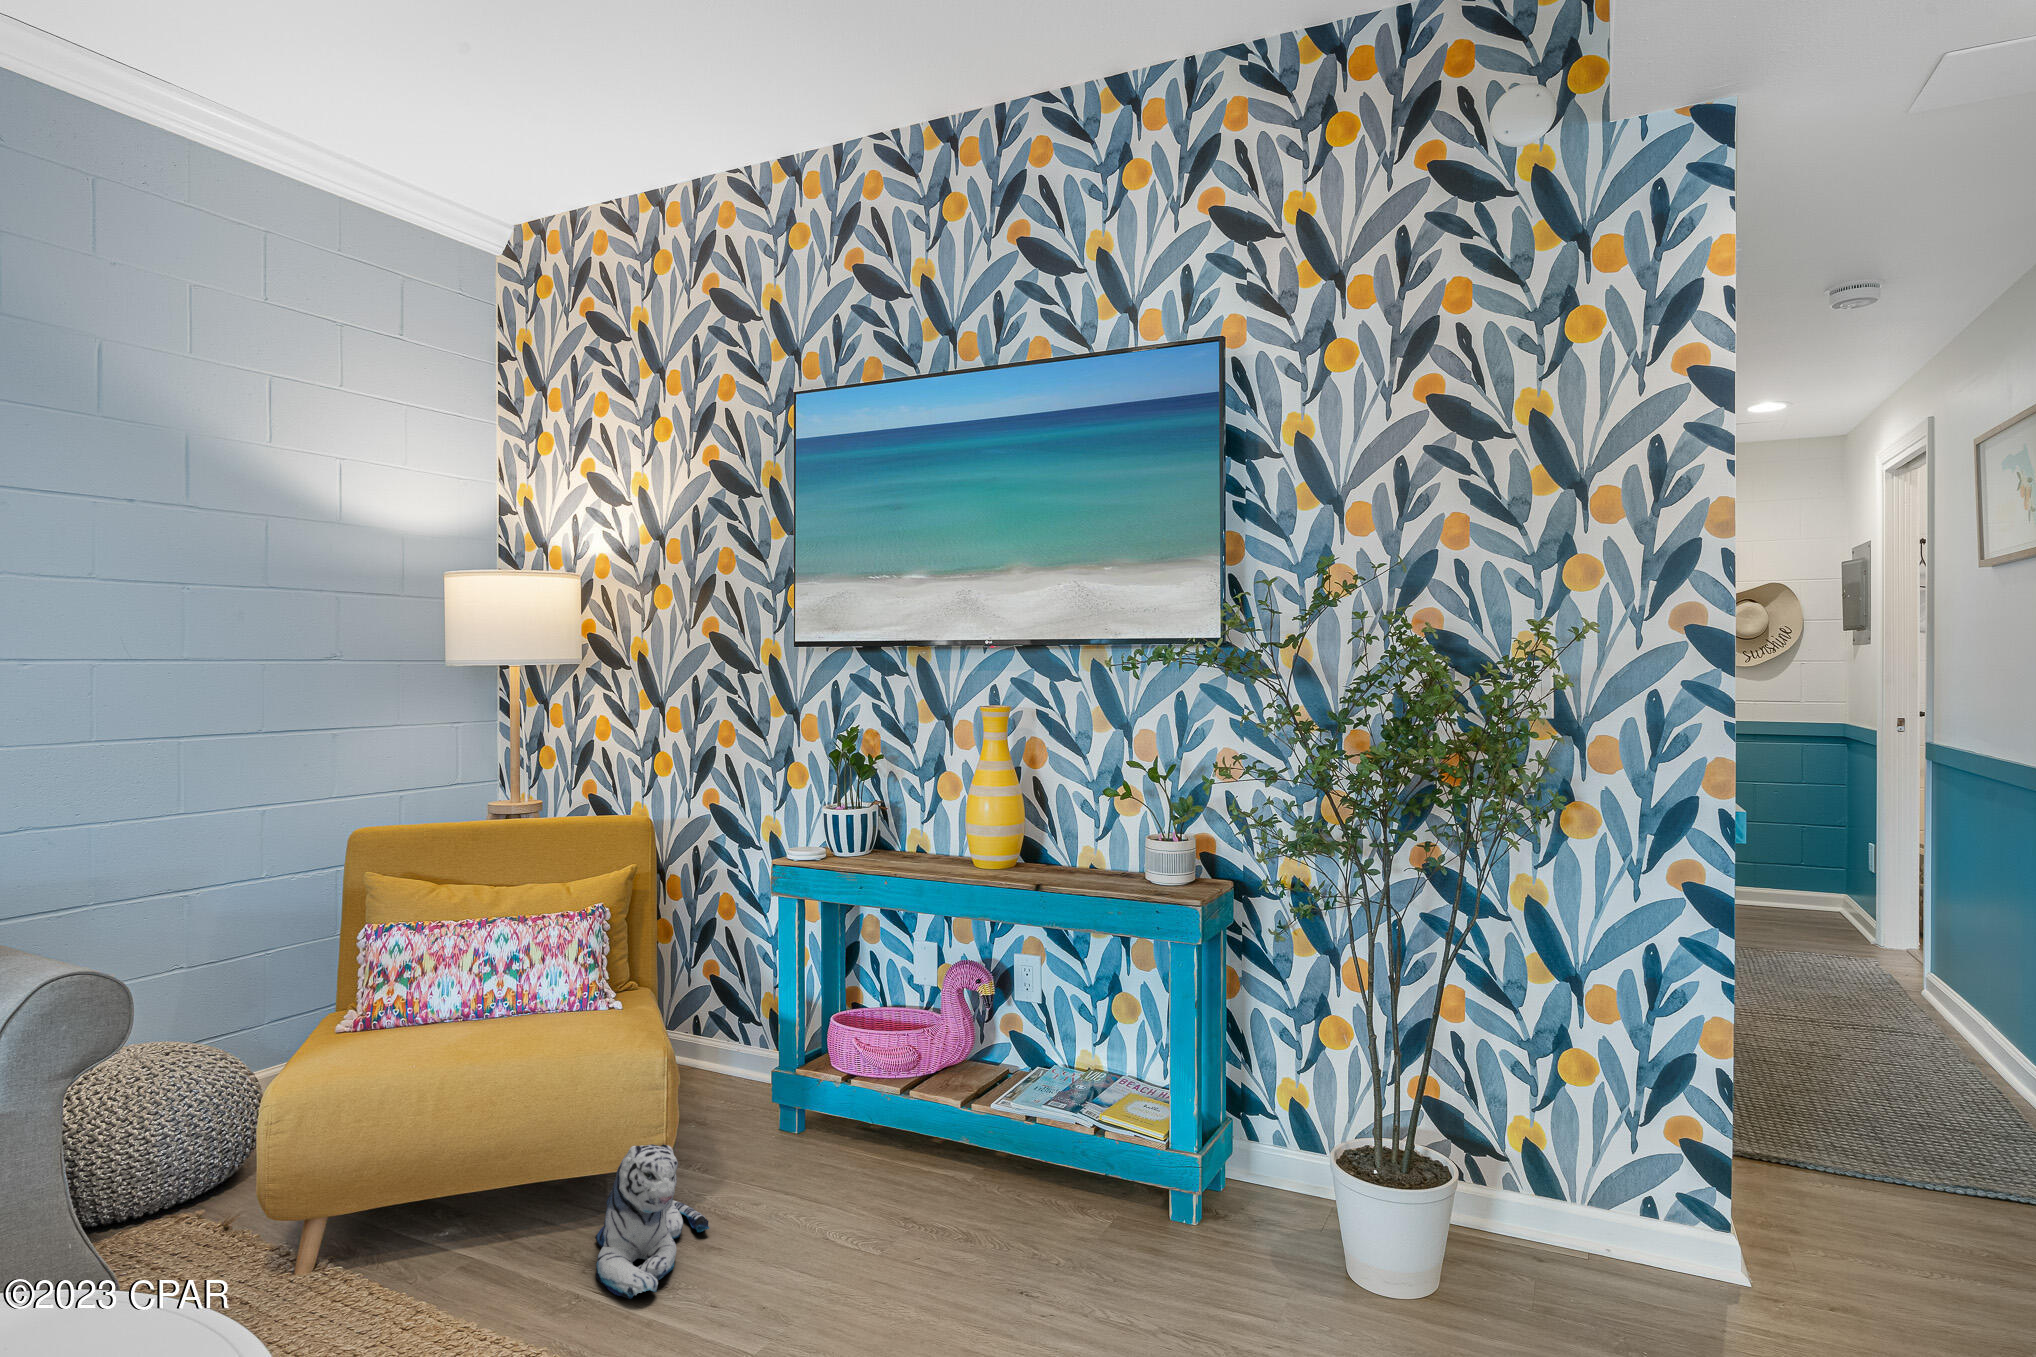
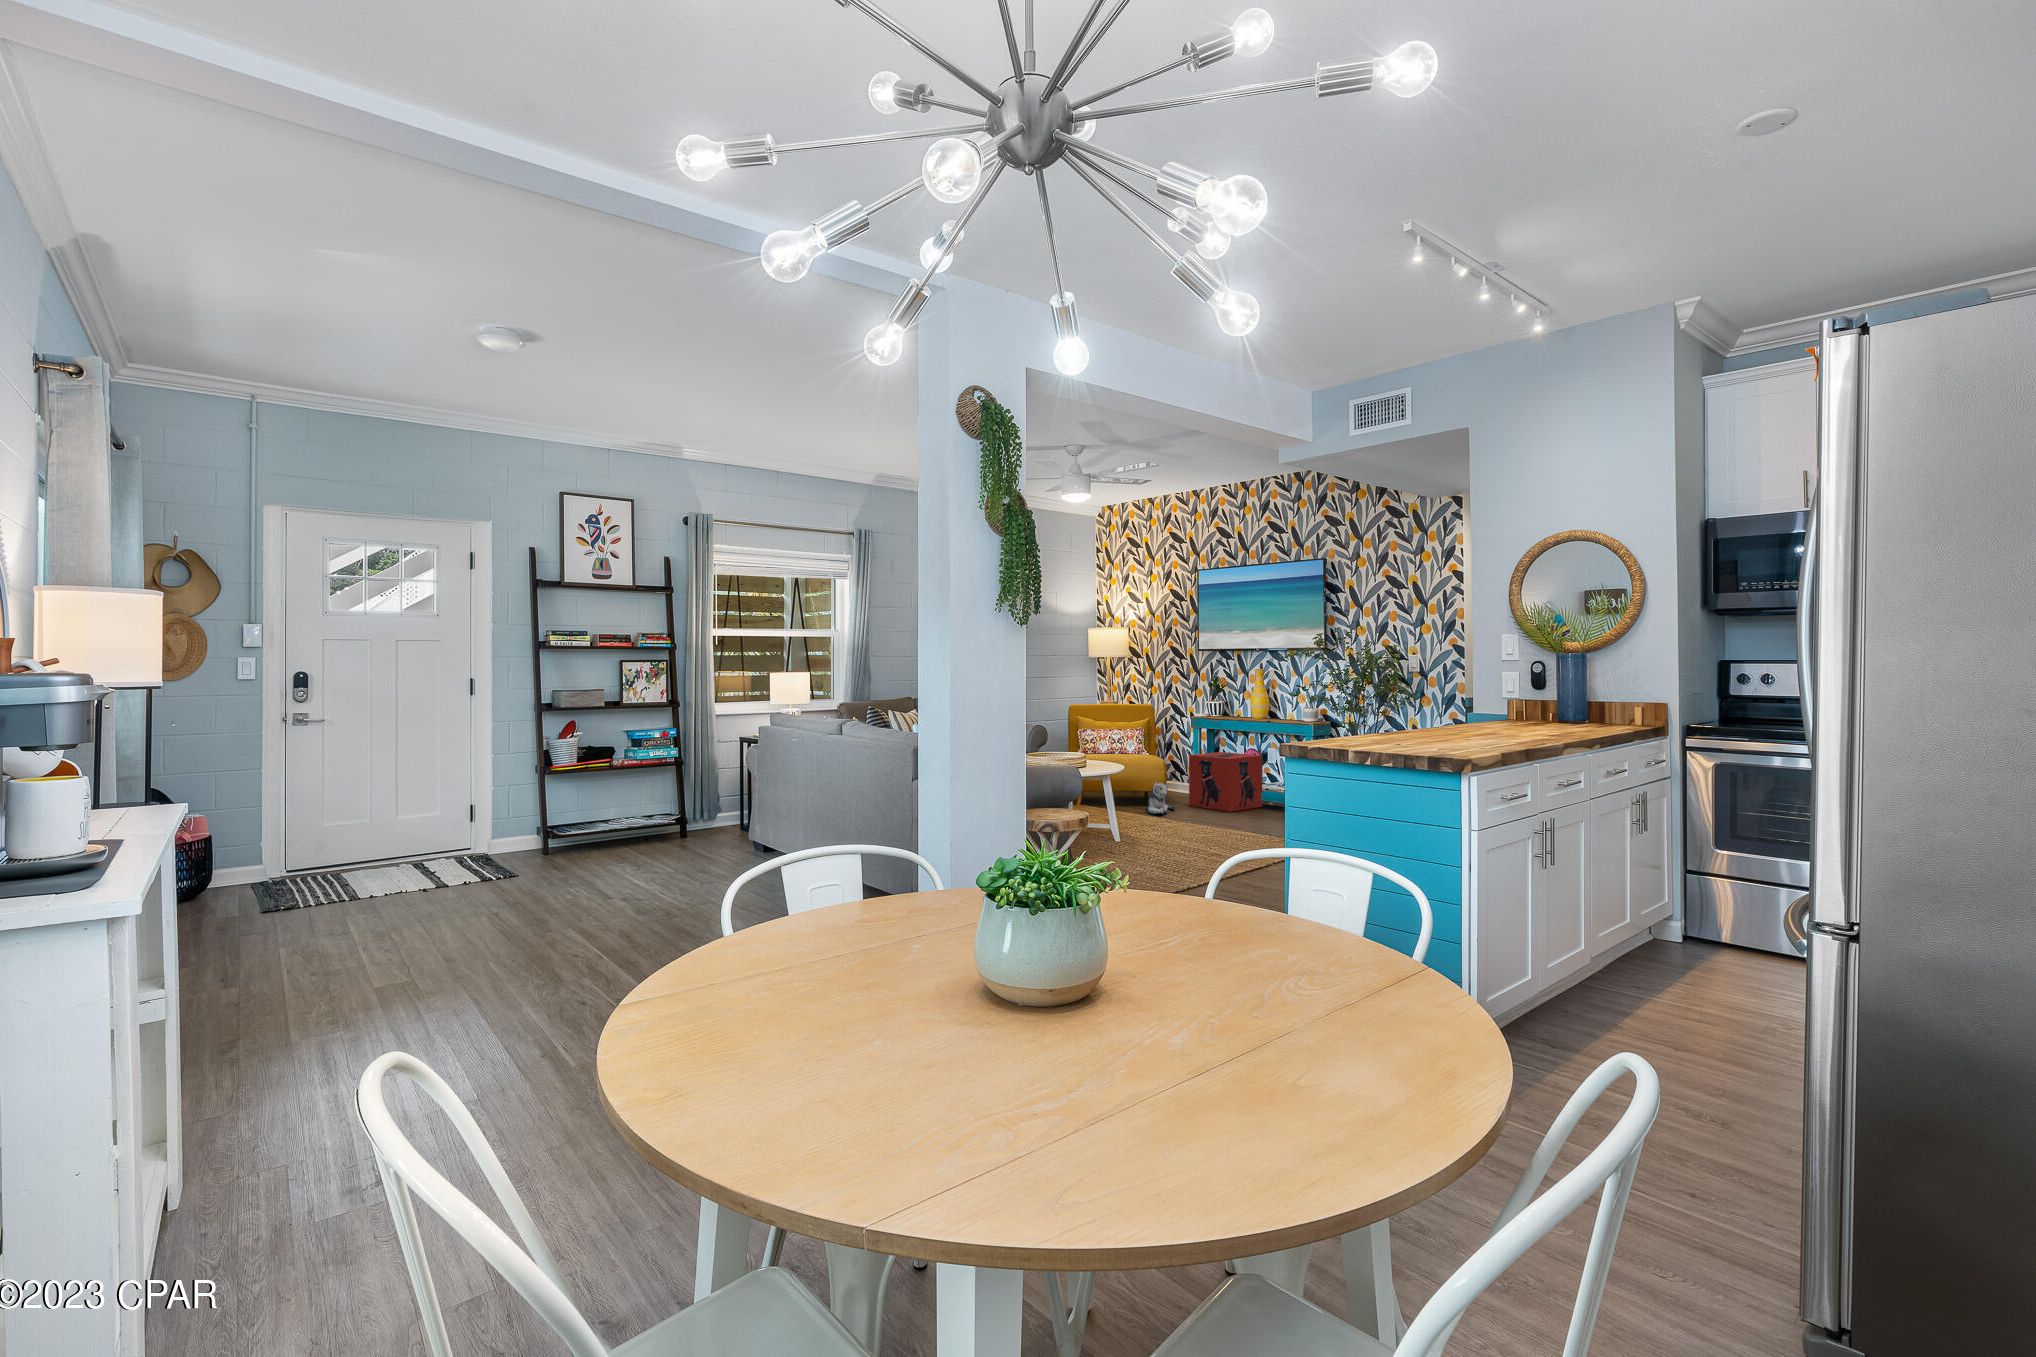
storage box: none [763,967,1004,1217] -> present [1189,752,1262,812]

